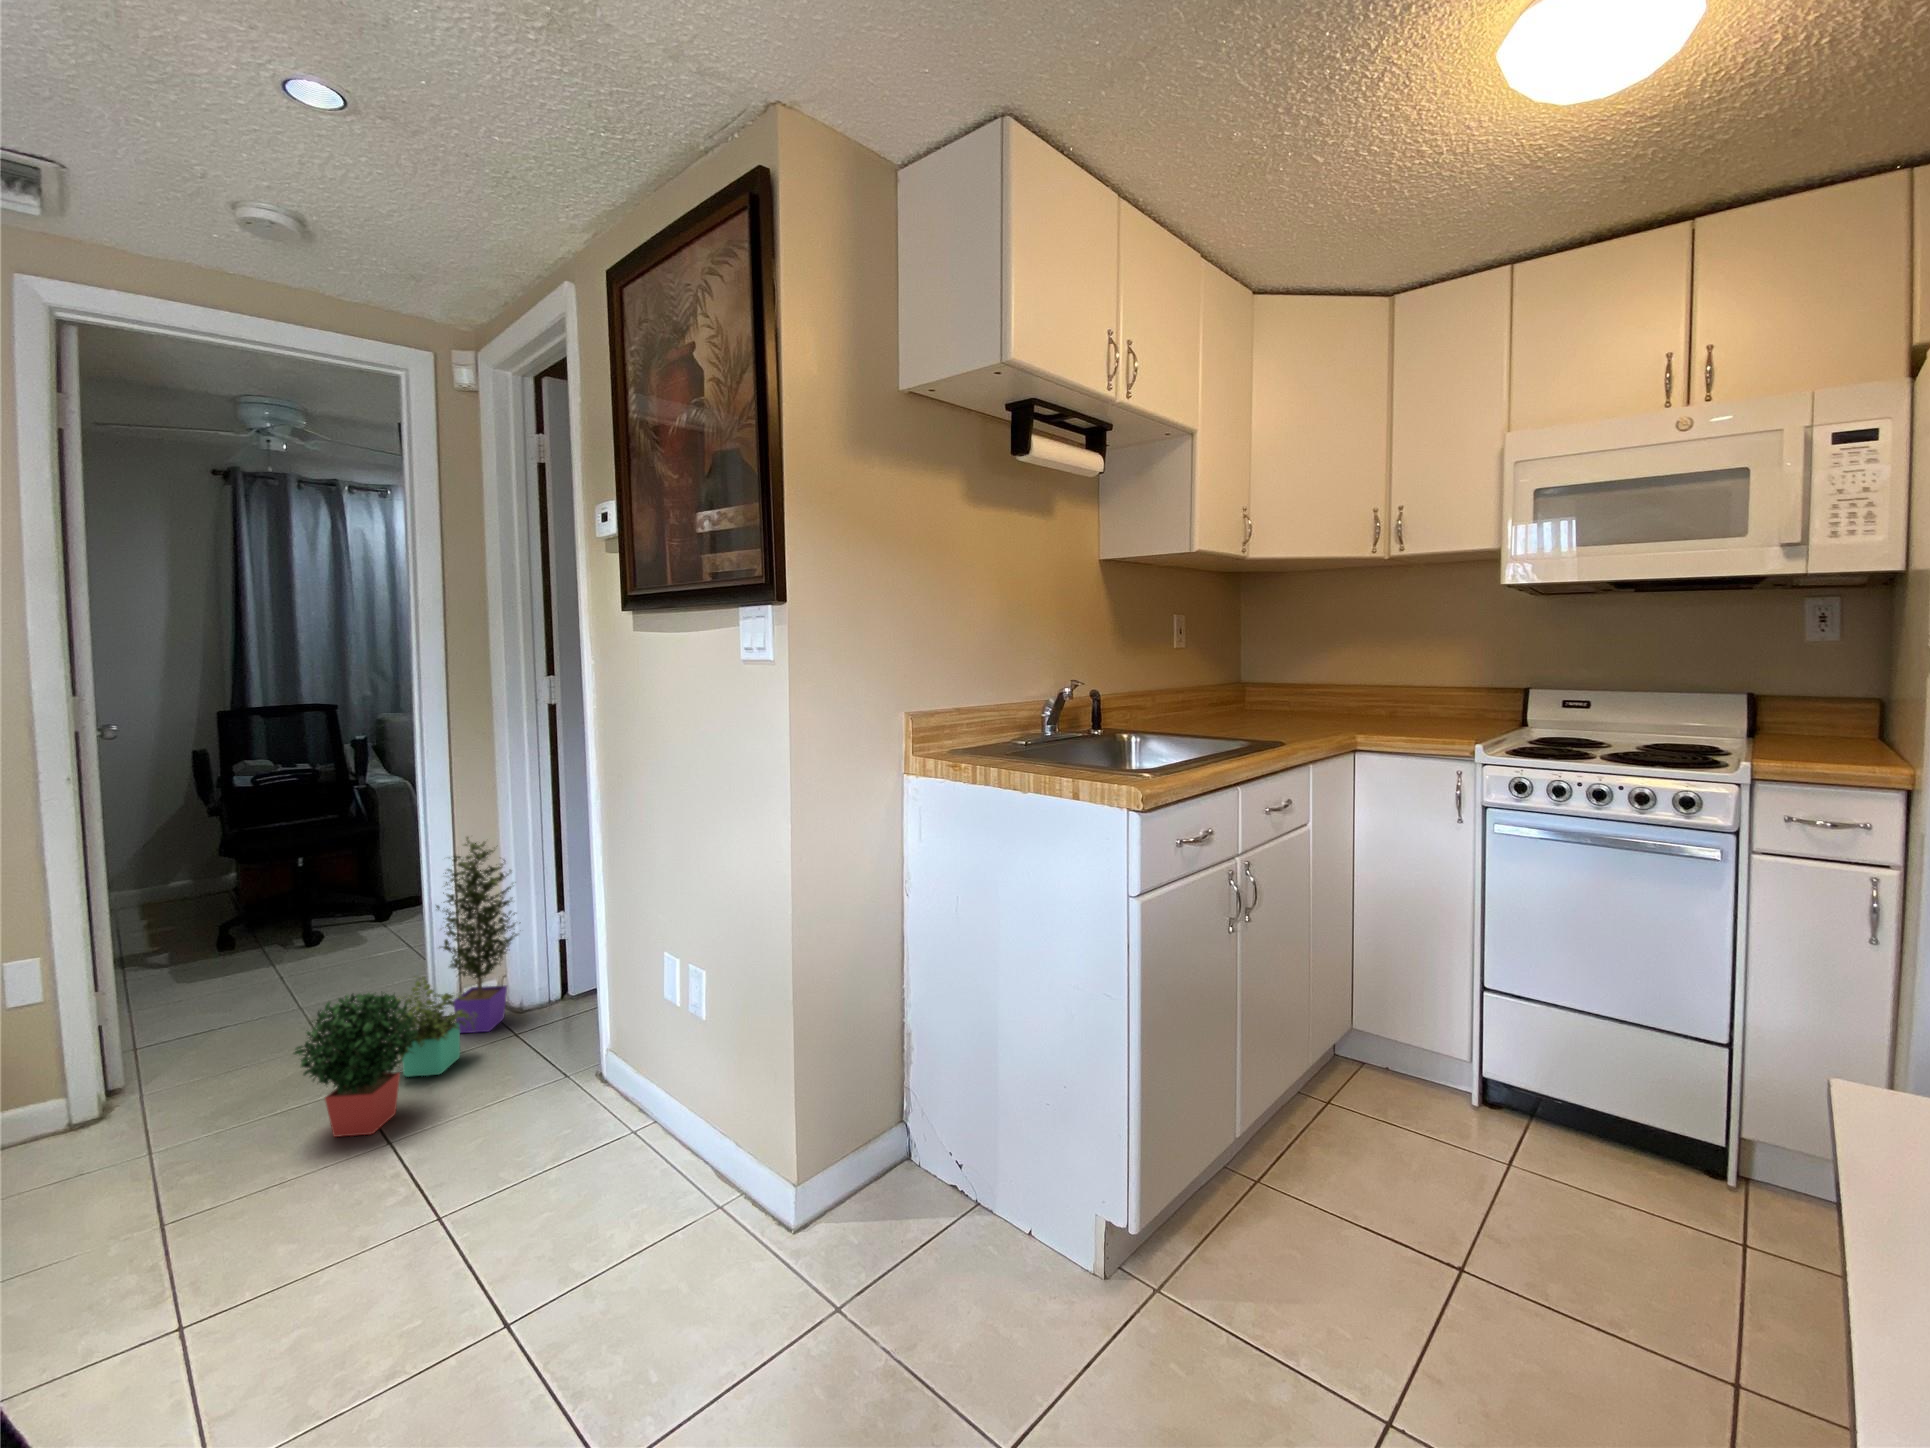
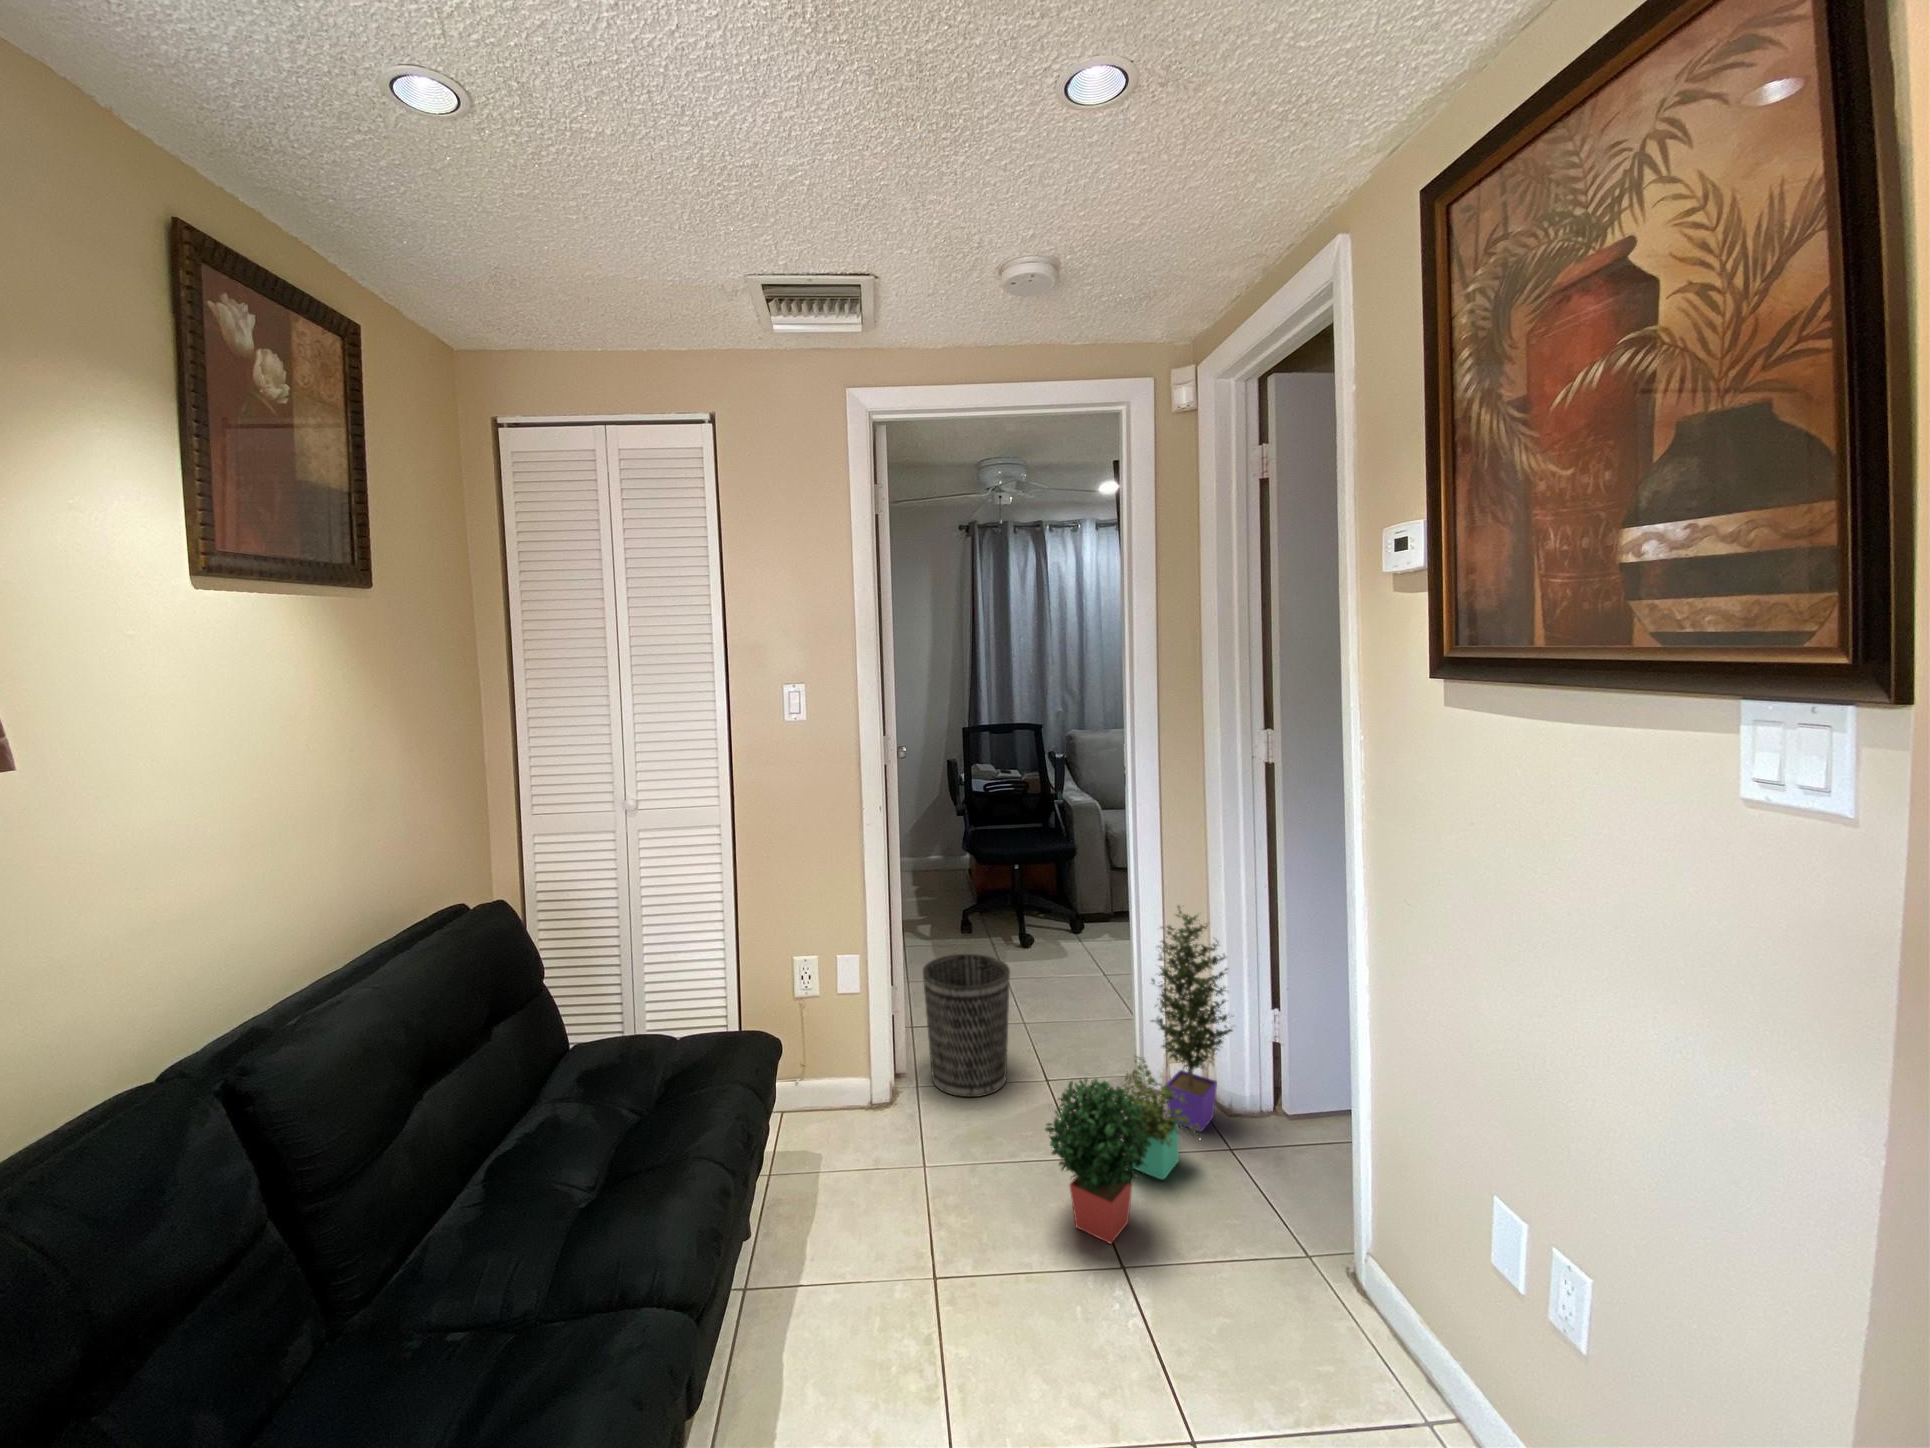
wastebasket: none [128,934,265,1093] -> present [923,954,1010,1097]

